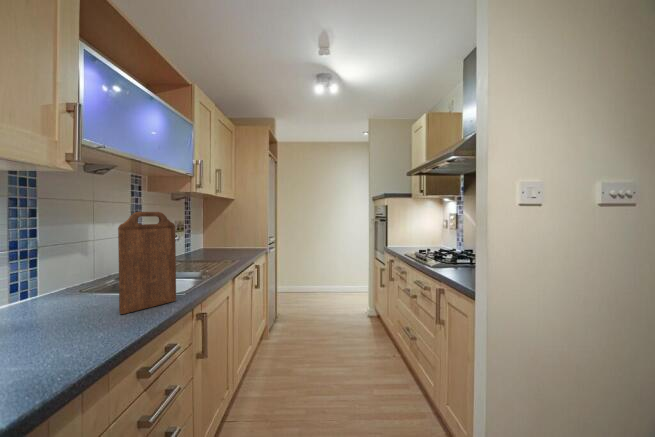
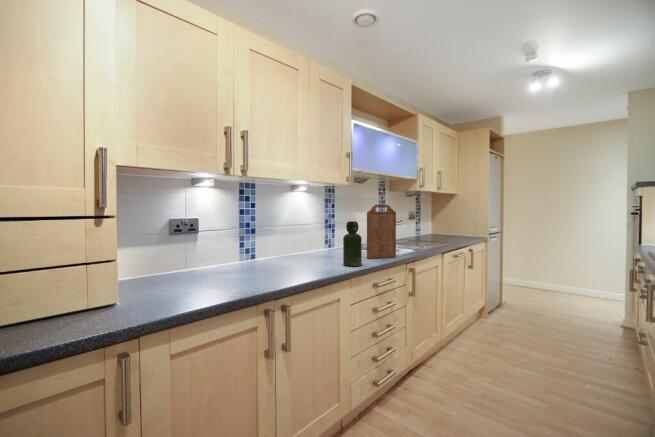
bottle: none [62,247,112,349] -> present [343,221,362,266]

